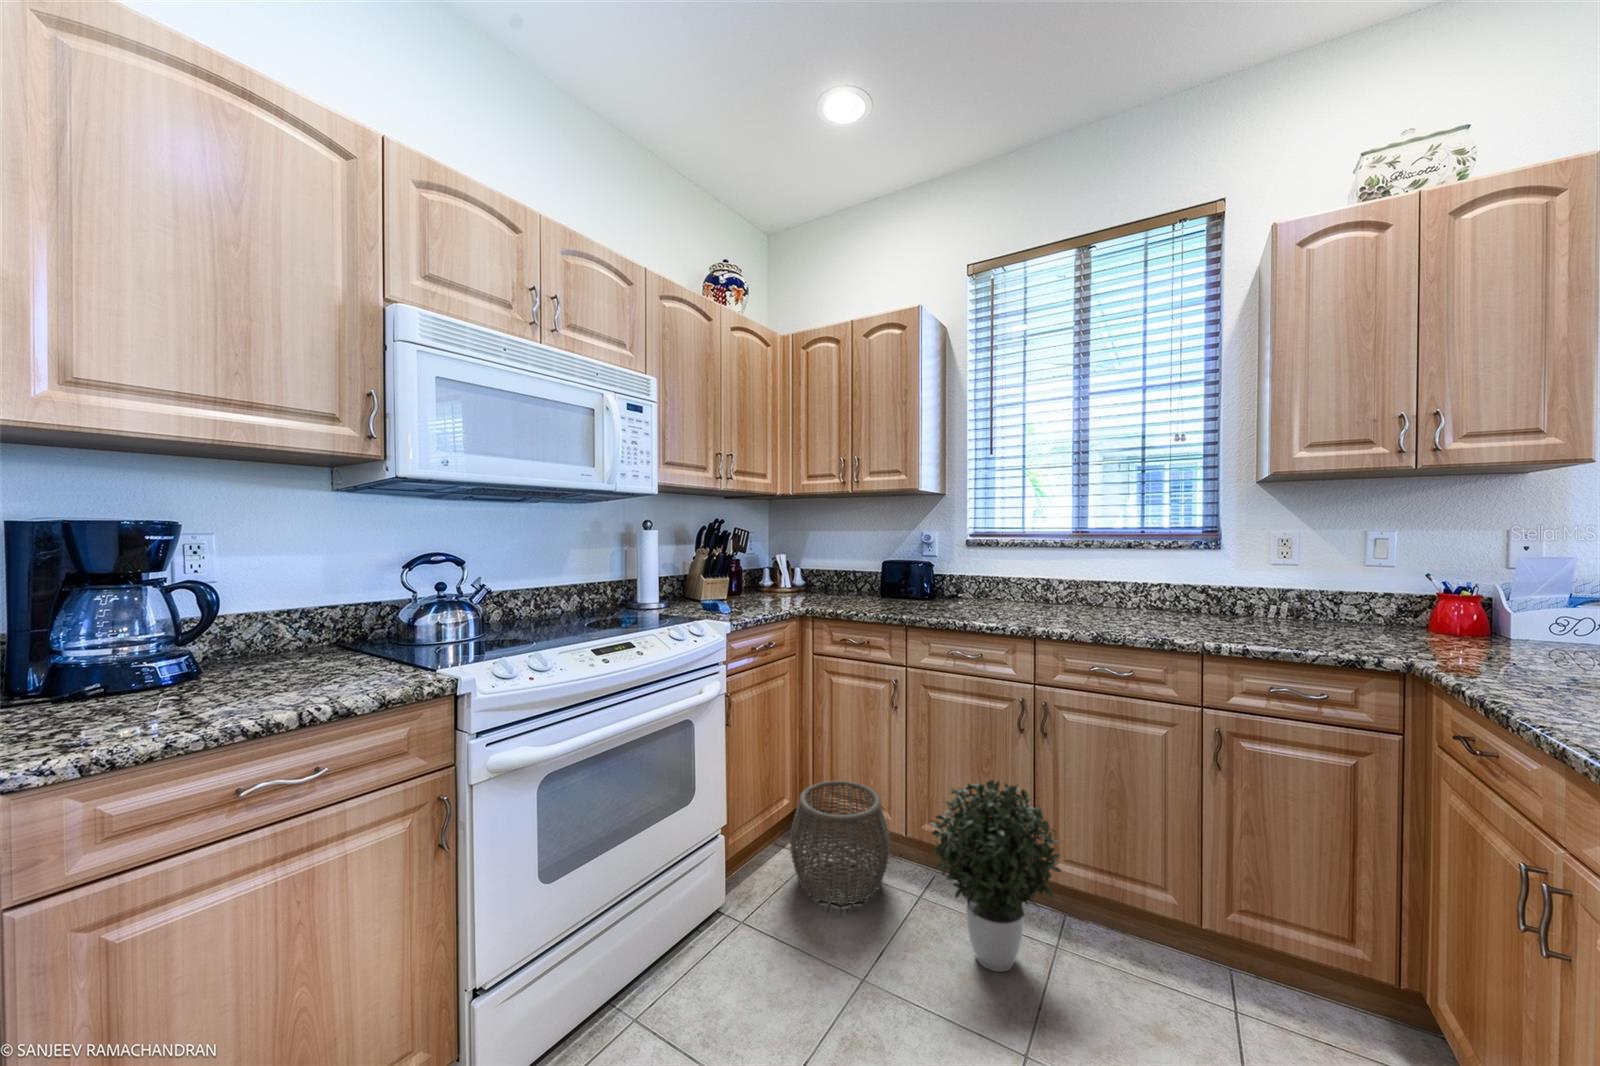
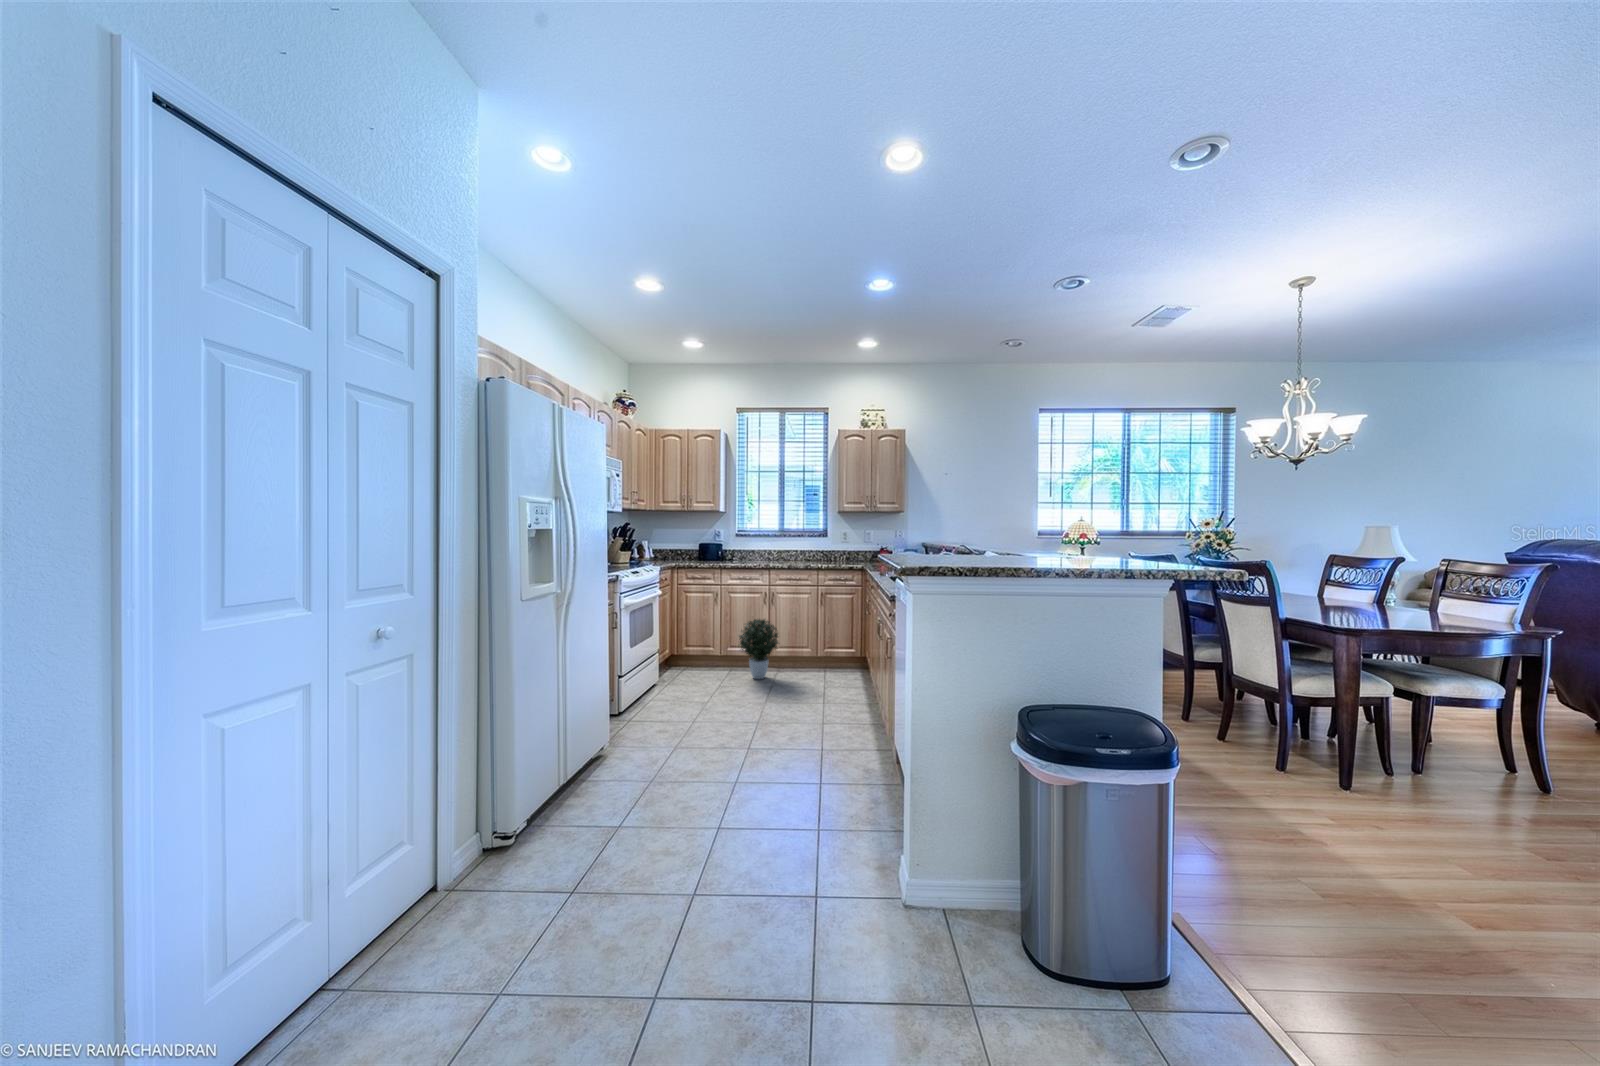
woven basket: present [790,781,890,906] -> none [675,636,717,678]

